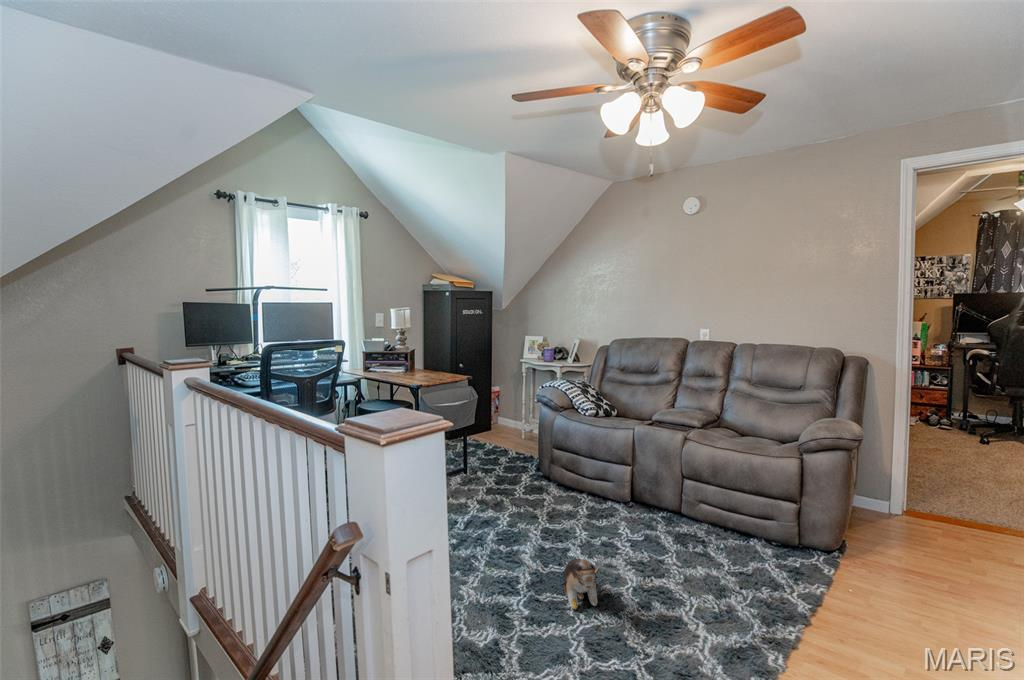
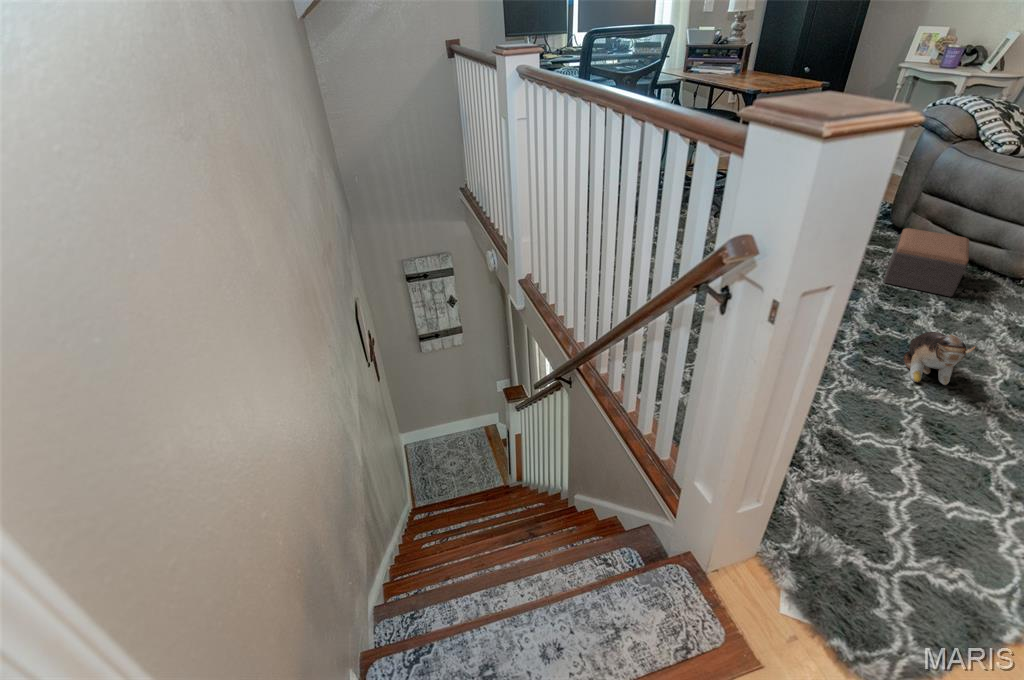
footstool: none [542,475,590,525] -> present [884,228,969,297]

